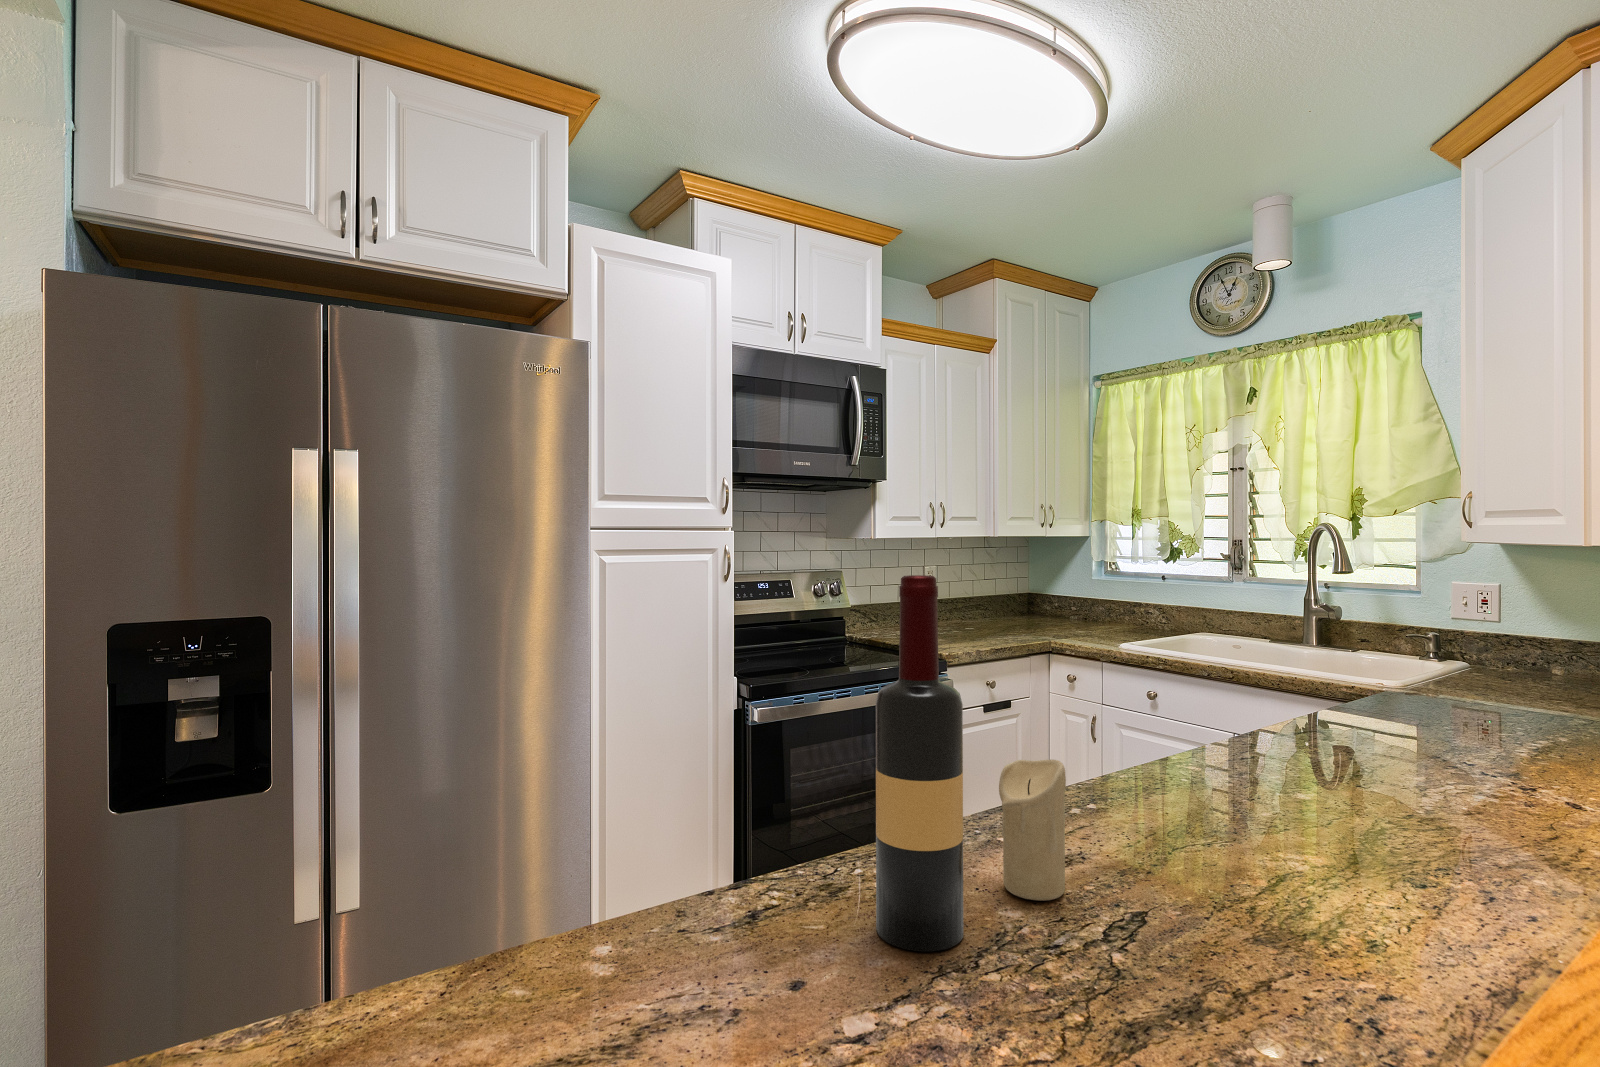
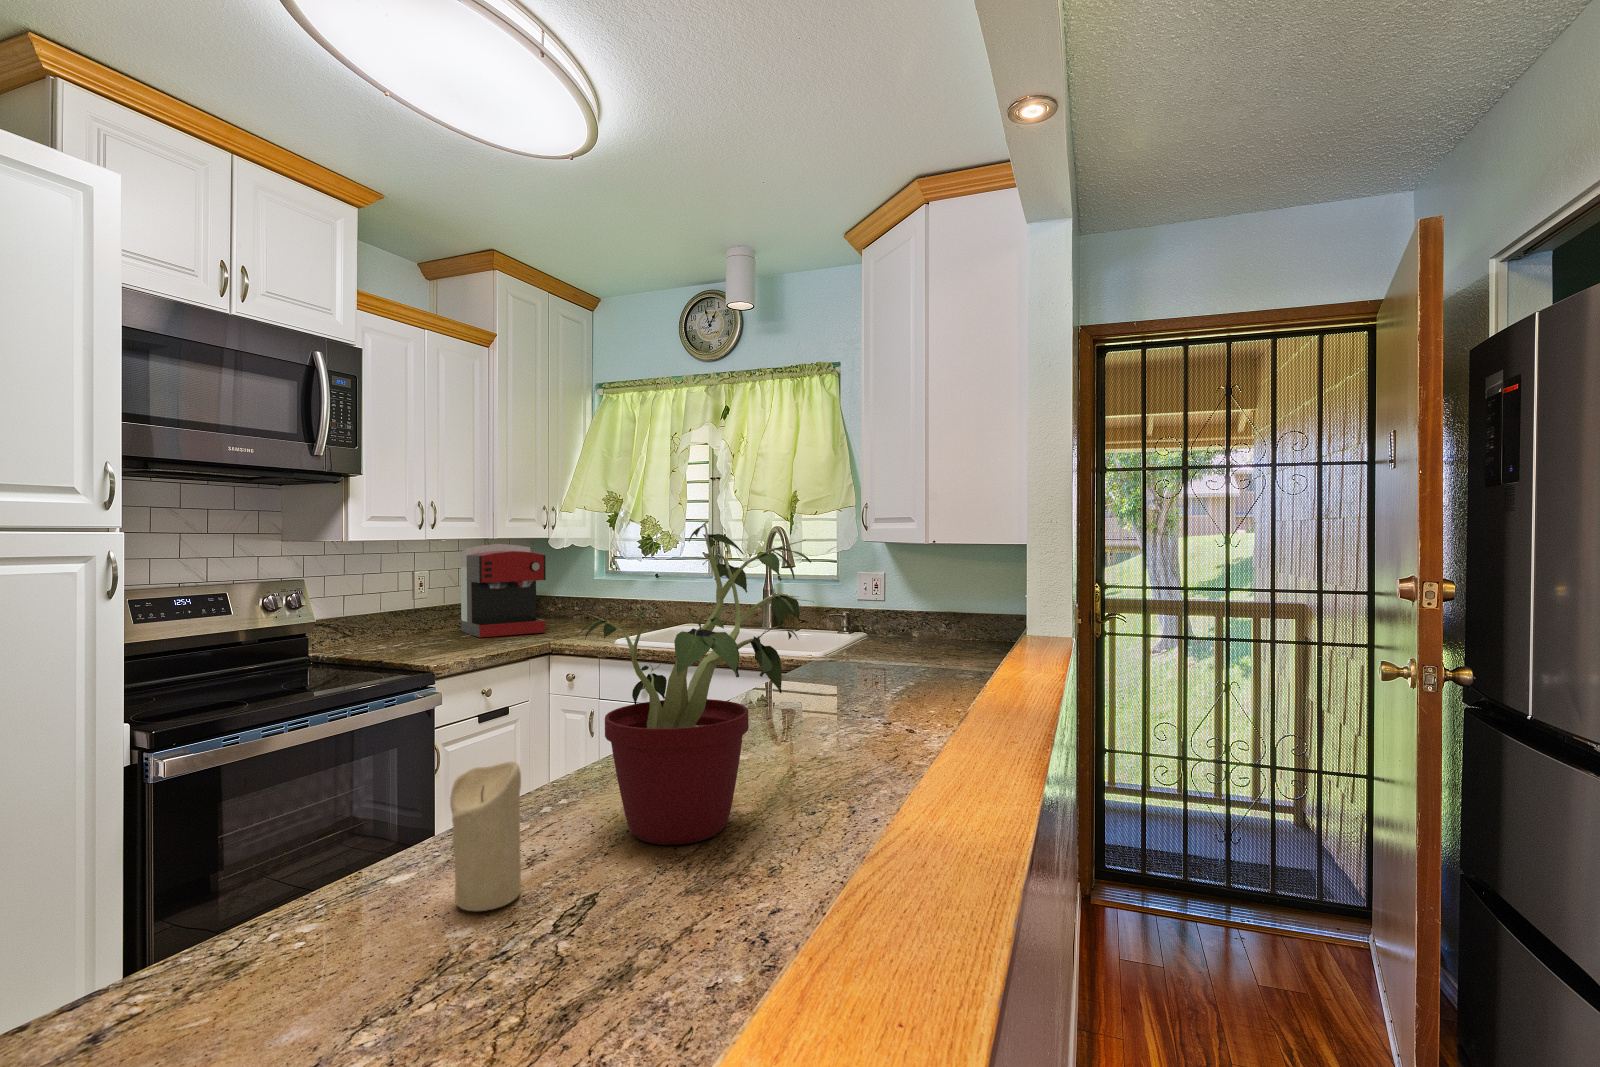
potted plant: none [1116,522,1421,885] -> present [581,522,813,845]
coffee maker: none [963,540,1045,631] -> present [461,544,546,637]
wine bottle: present [876,575,963,952] -> none [284,580,399,1010]

